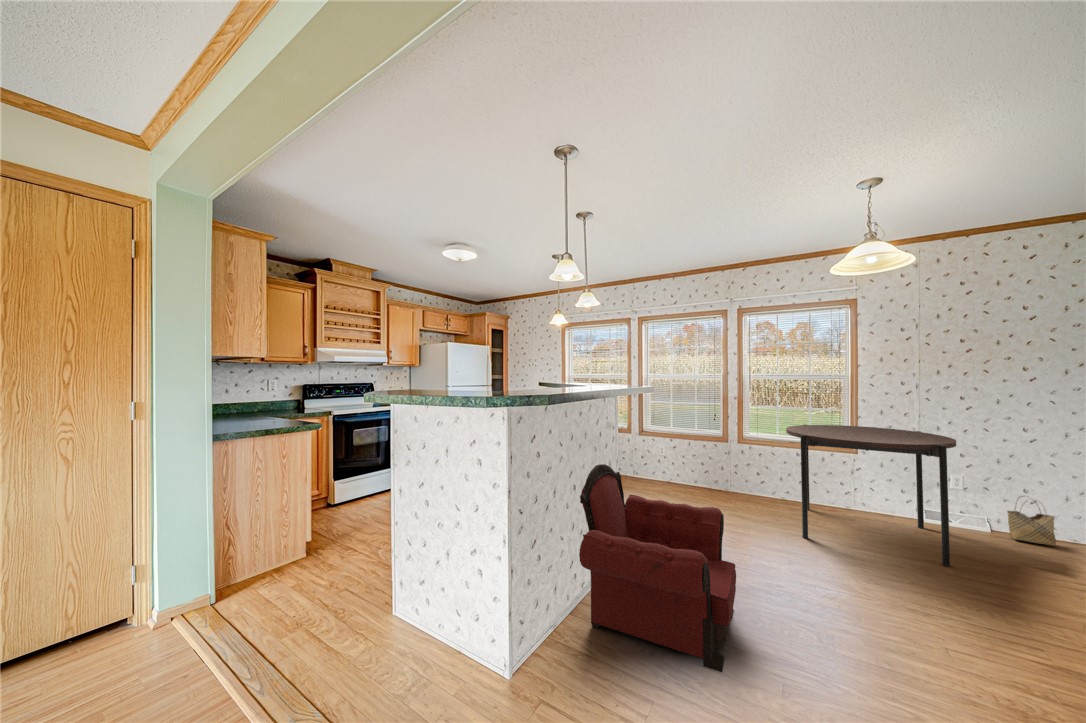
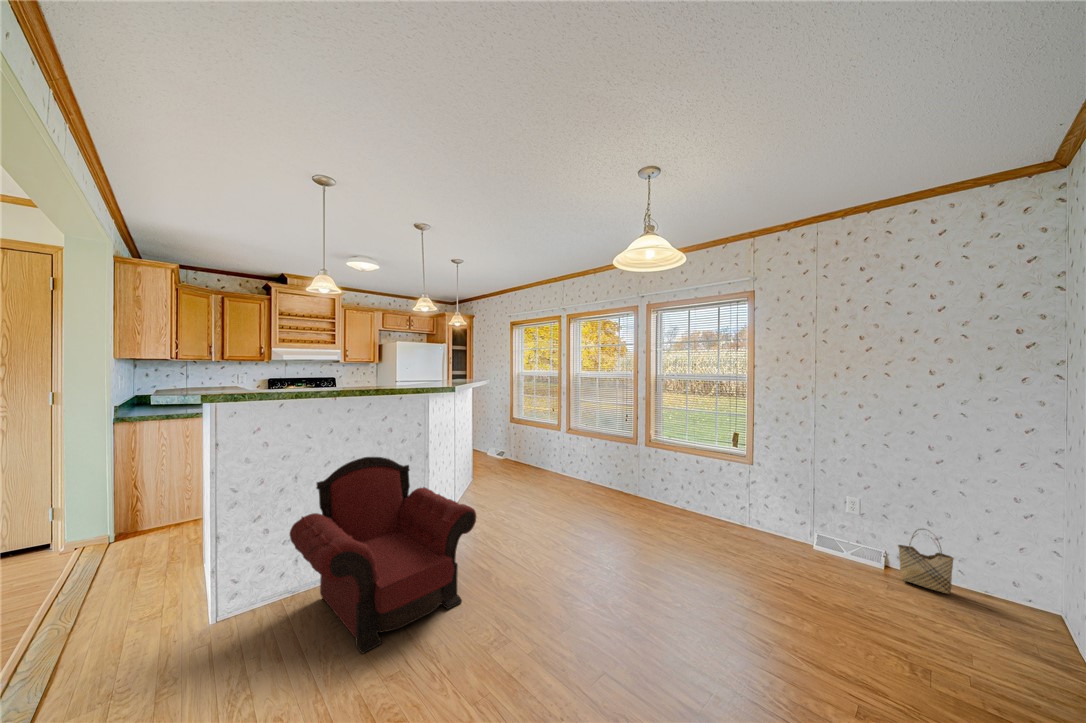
dining table: present [786,424,956,566] -> none [641,429,809,597]

